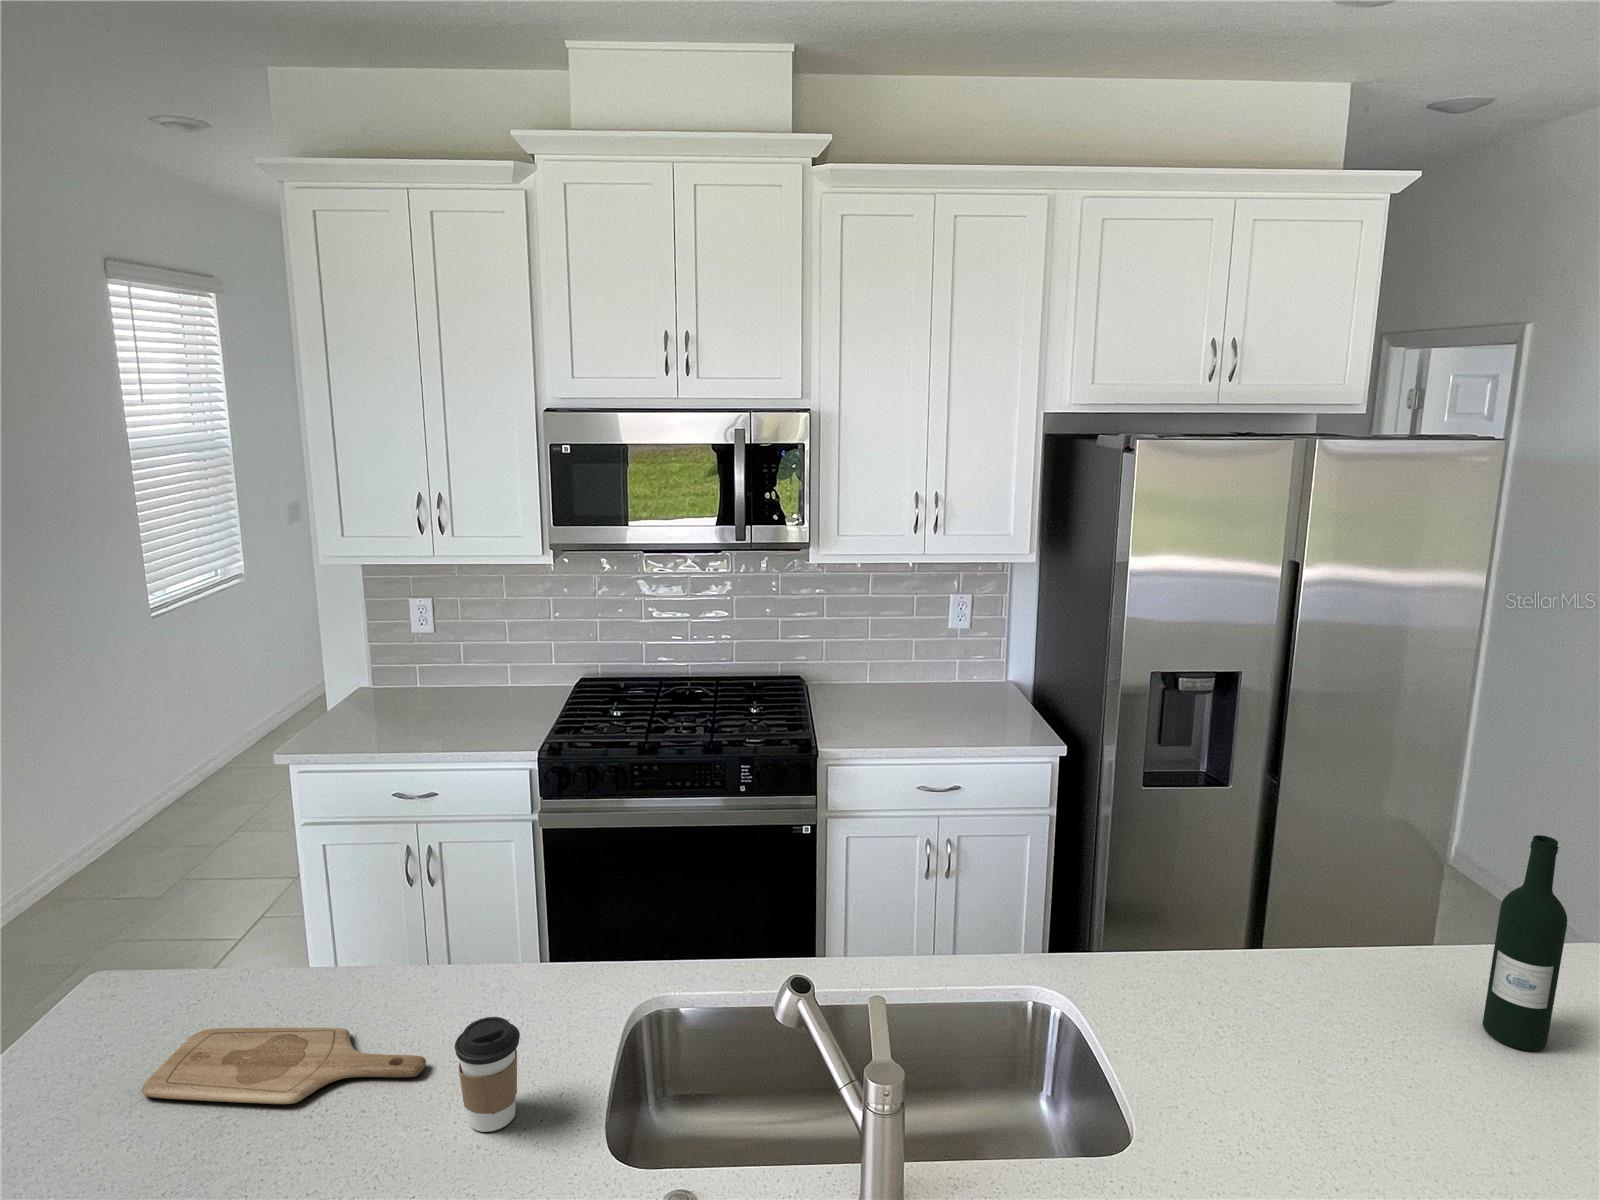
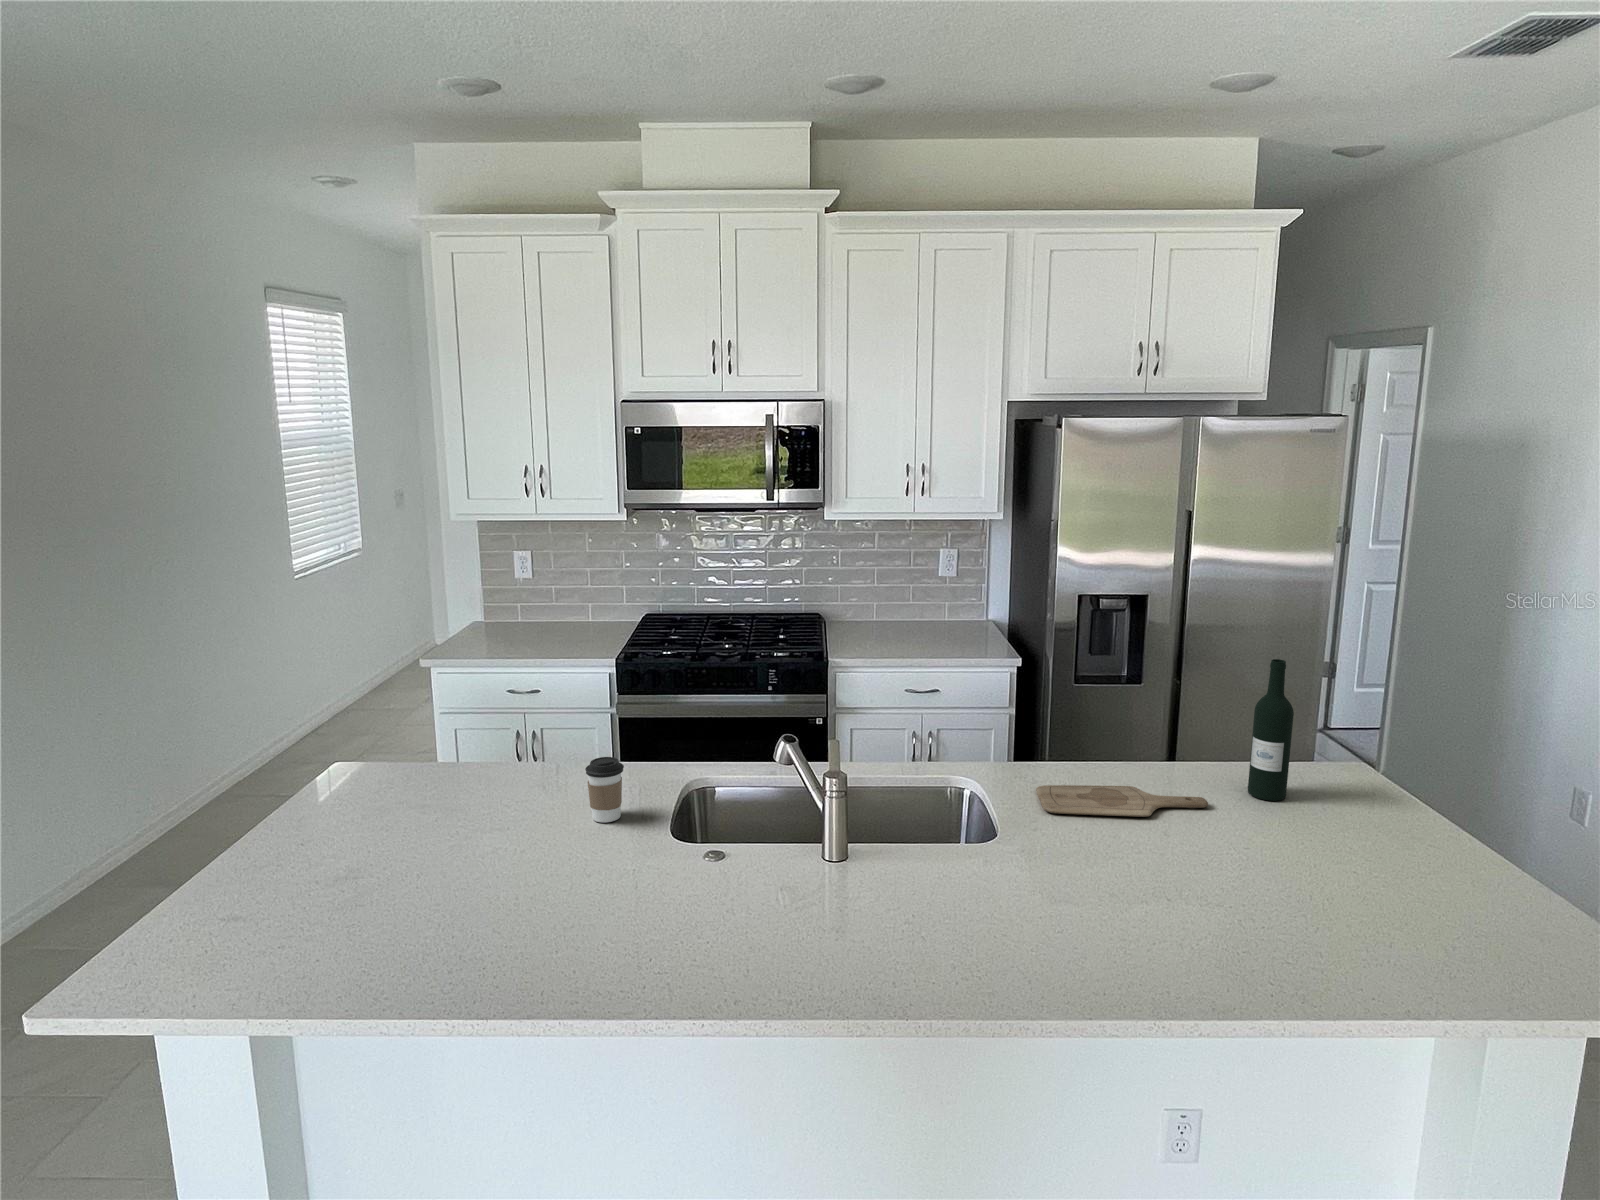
cutting board: present [142,1028,426,1104] -> present [1036,785,1208,817]

